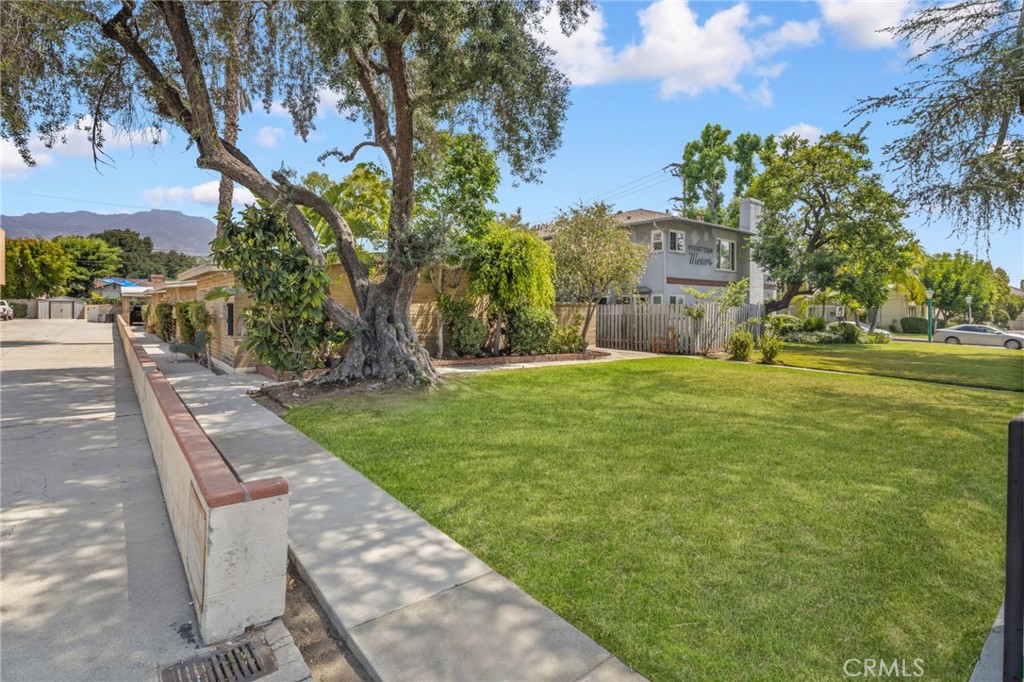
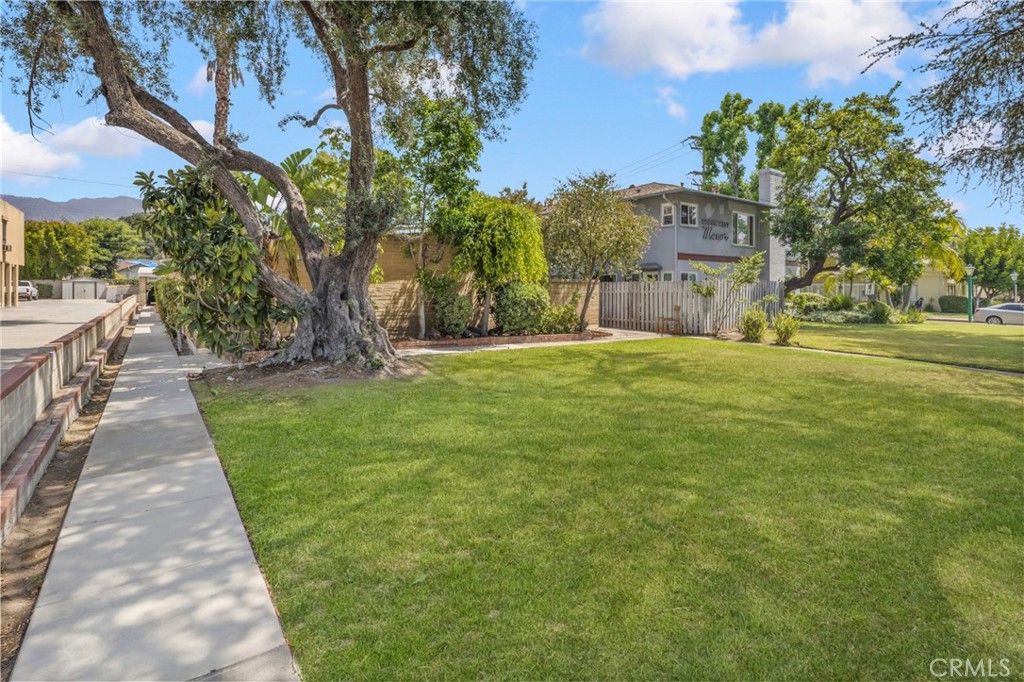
chair: present [169,330,208,360] -> none [136,312,177,346]

